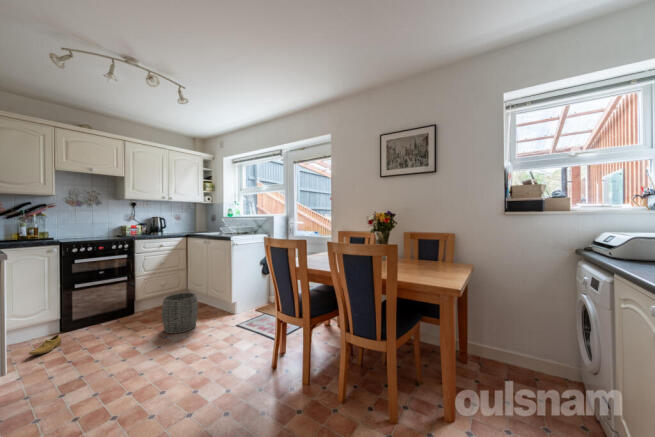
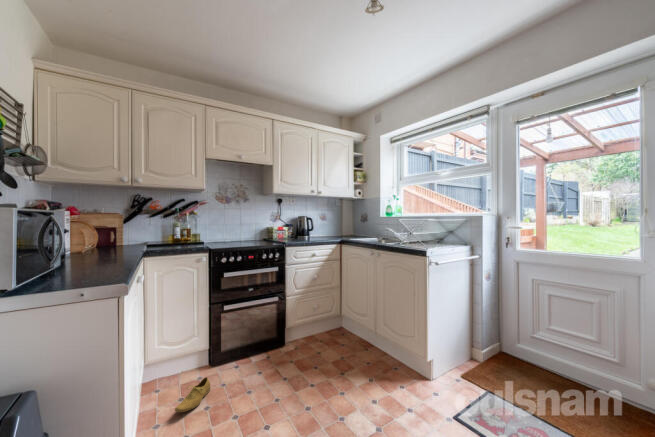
woven basket: present [162,293,198,334] -> none [328,334,378,408]

